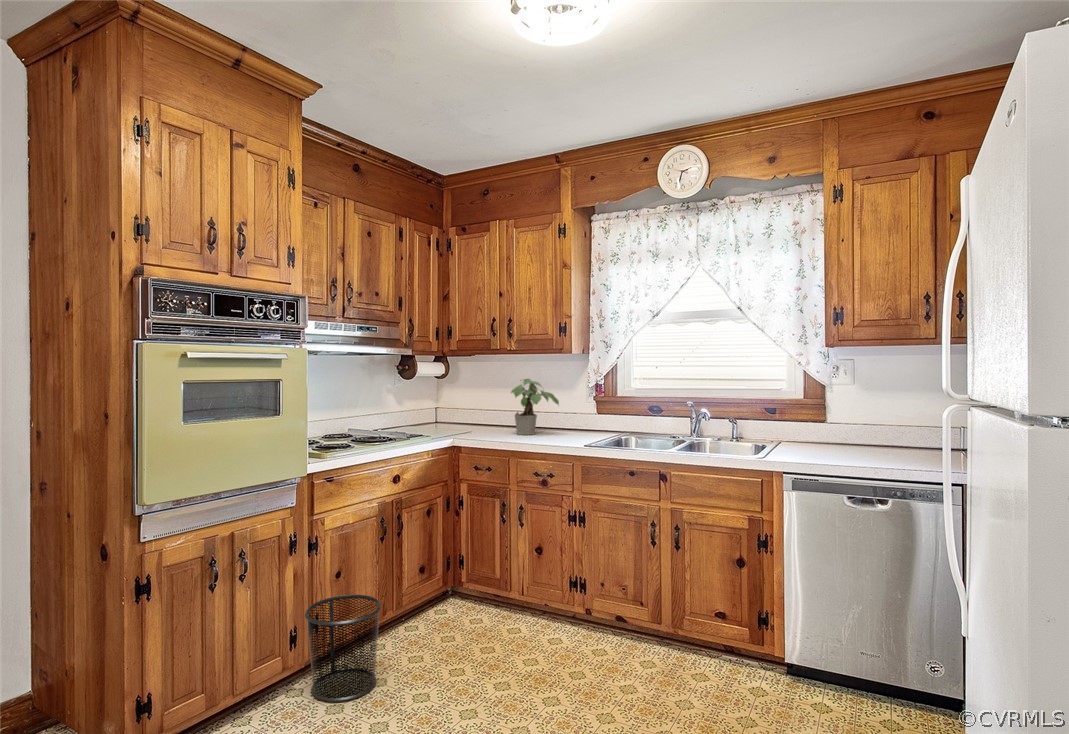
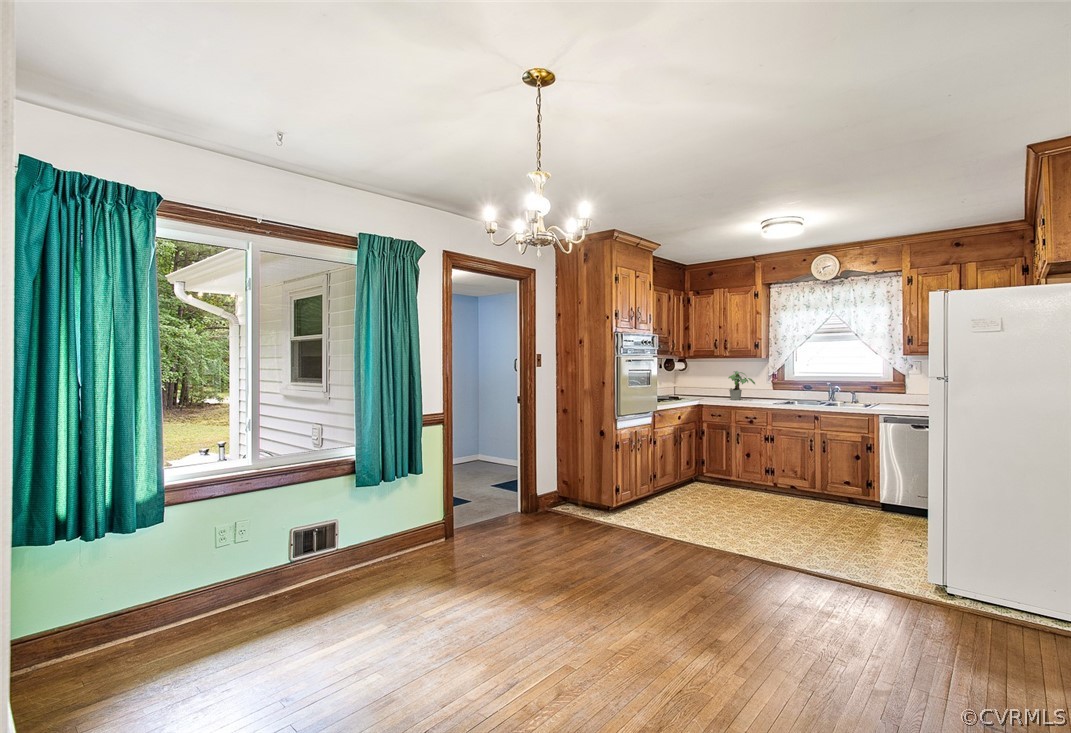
waste bin: present [305,595,382,702] -> none [657,464,689,503]

